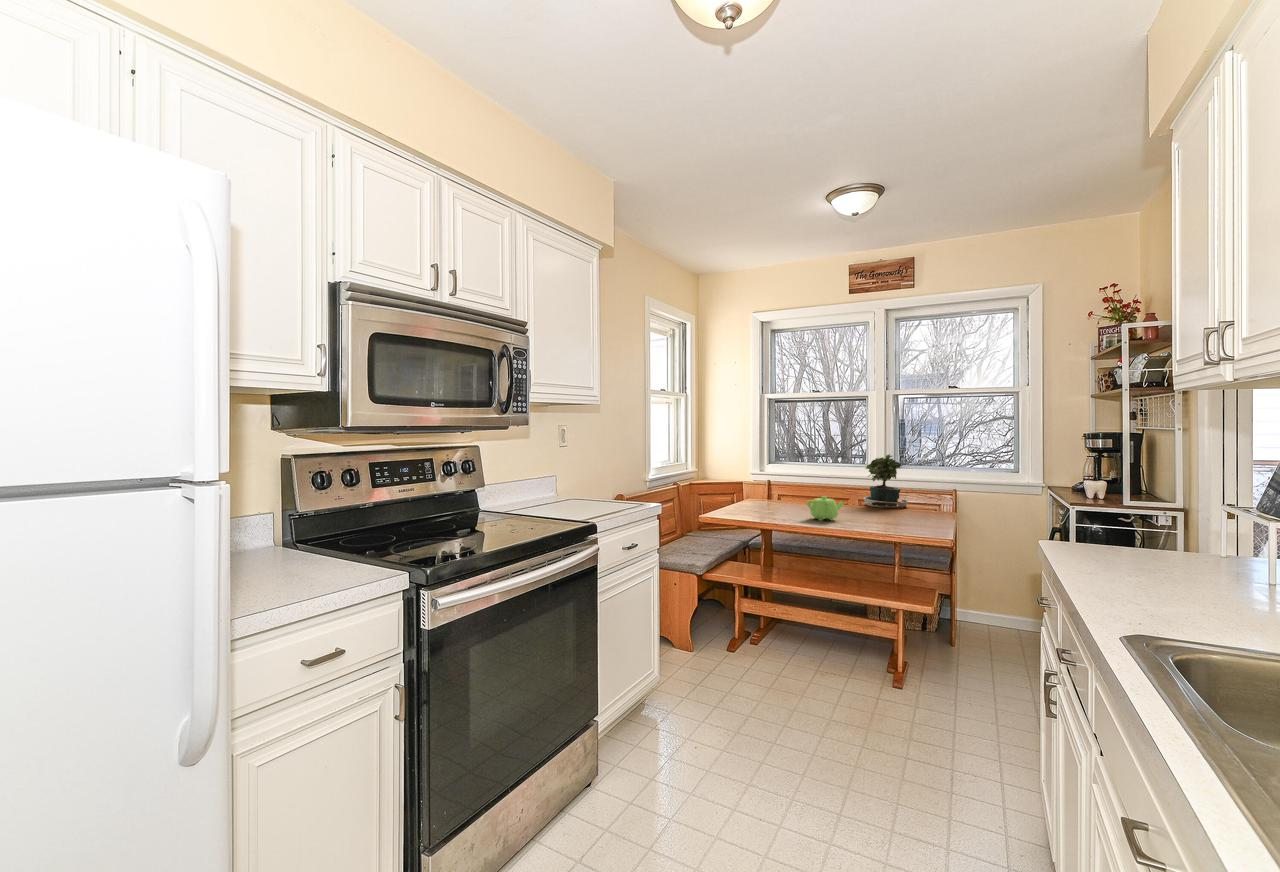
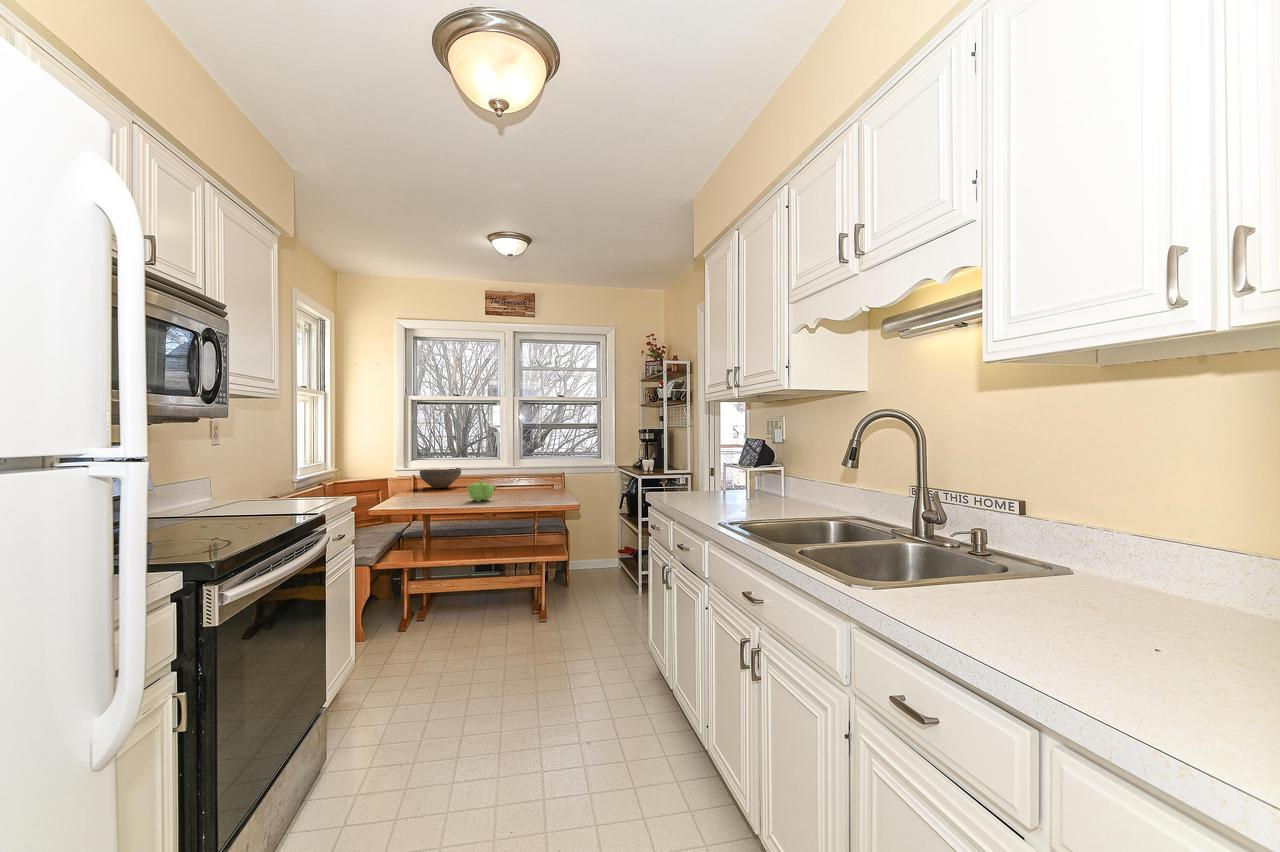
potted plant: present [864,454,908,508] -> none [490,447,534,490]
bowl: none [775,474,820,497] -> present [420,468,461,488]

